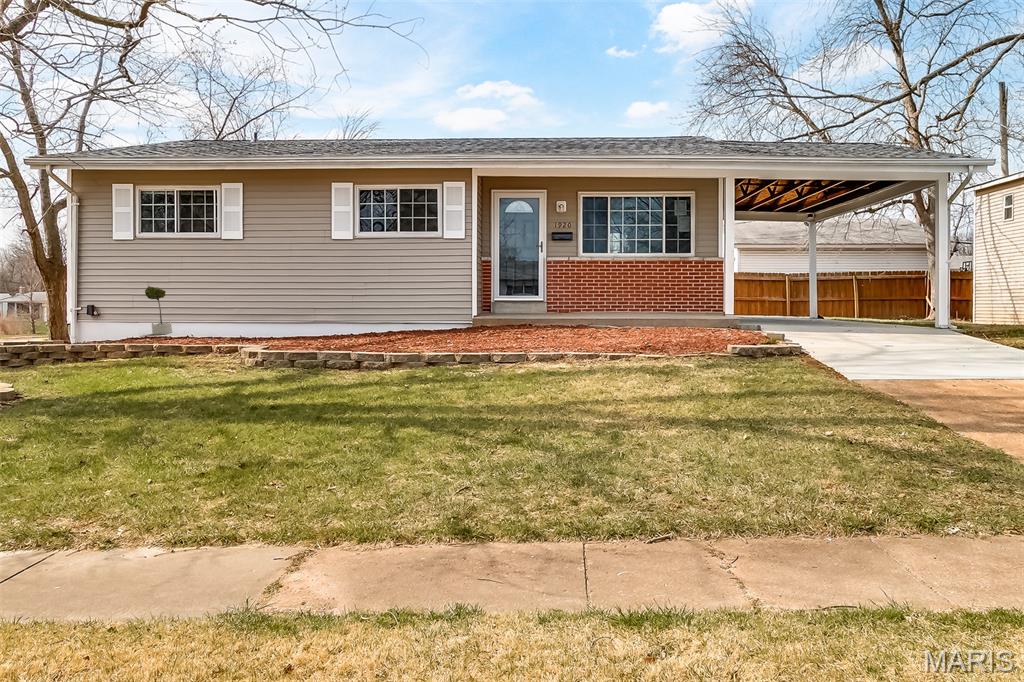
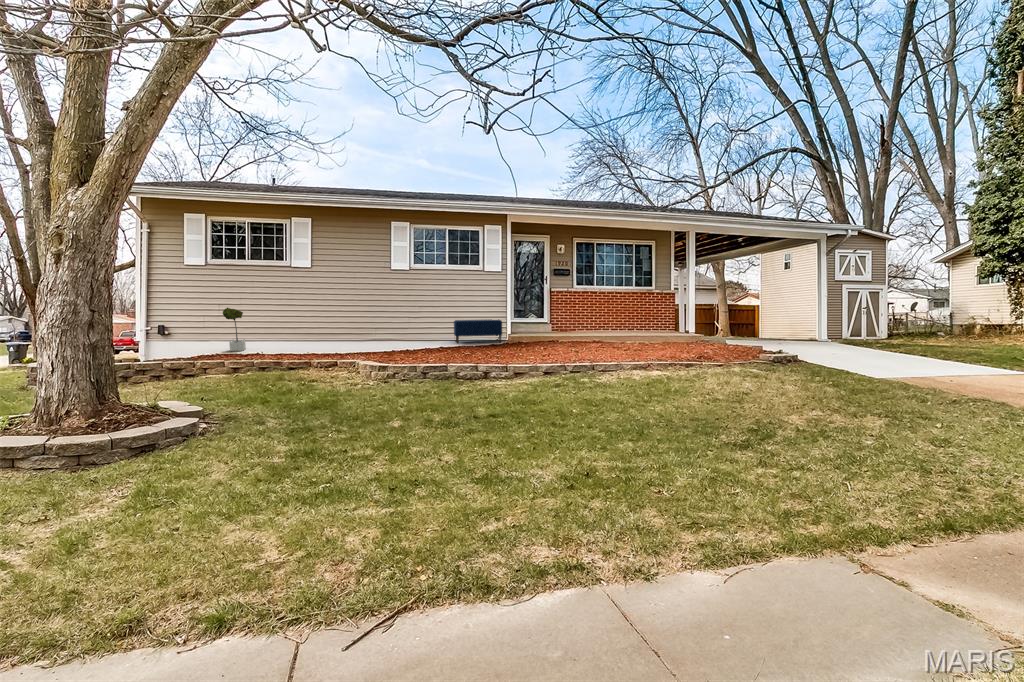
bench: none [398,299,460,328] -> present [454,319,502,343]

